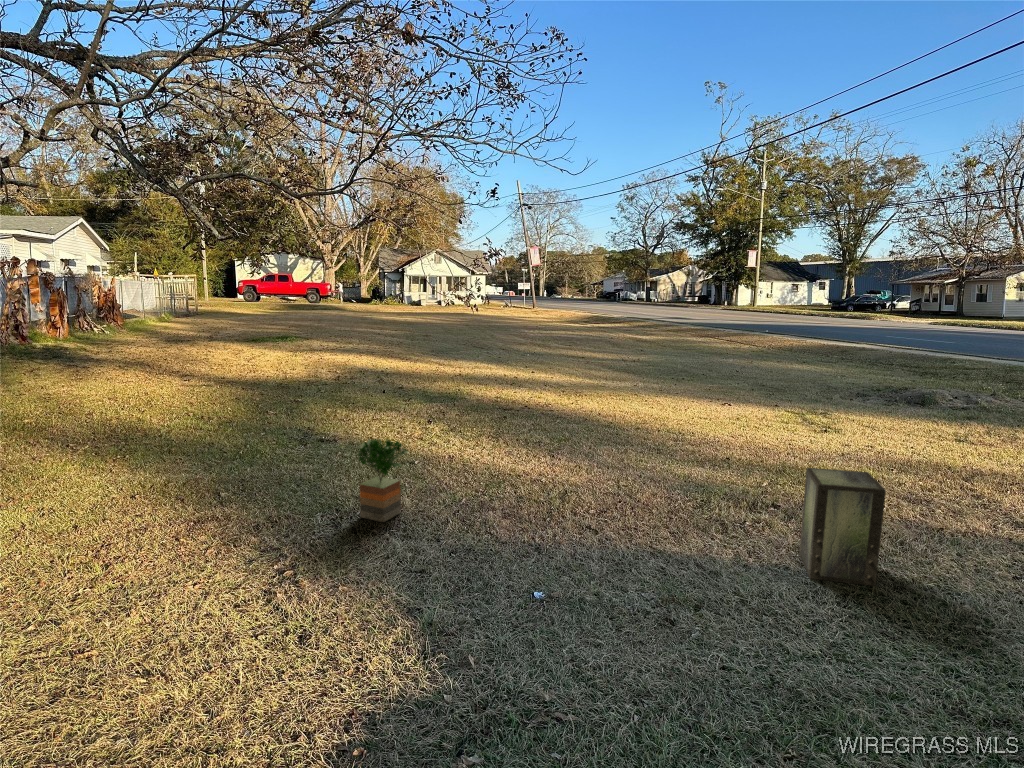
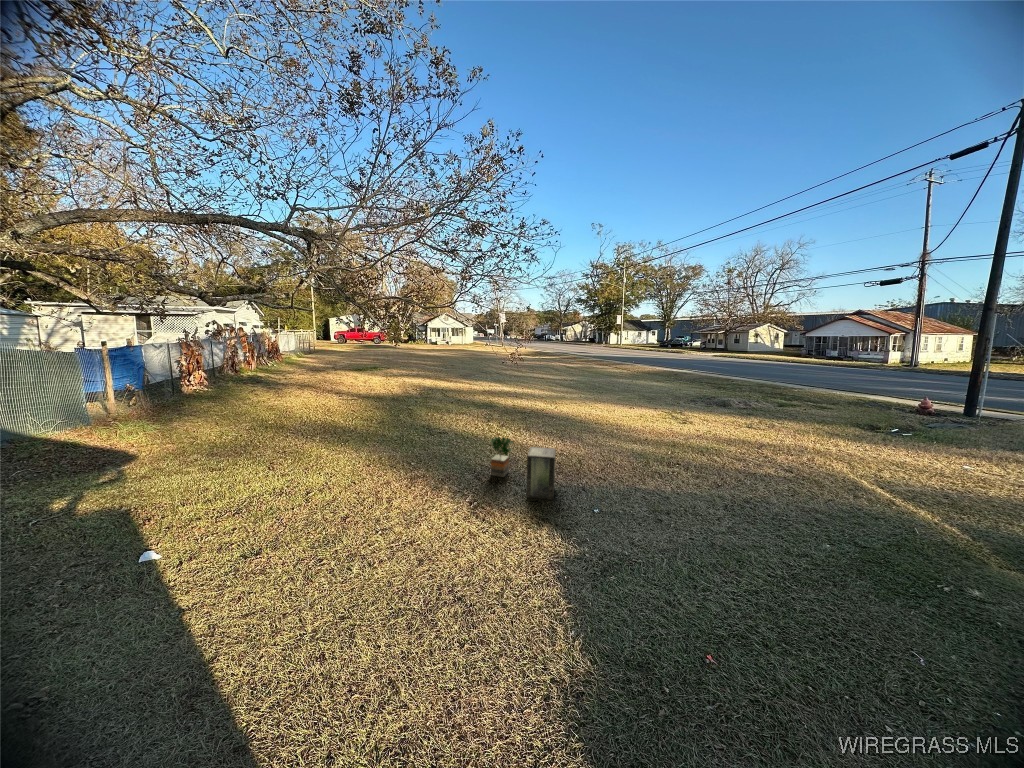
storage box: present [799,468,886,586] -> present [526,447,556,500]

